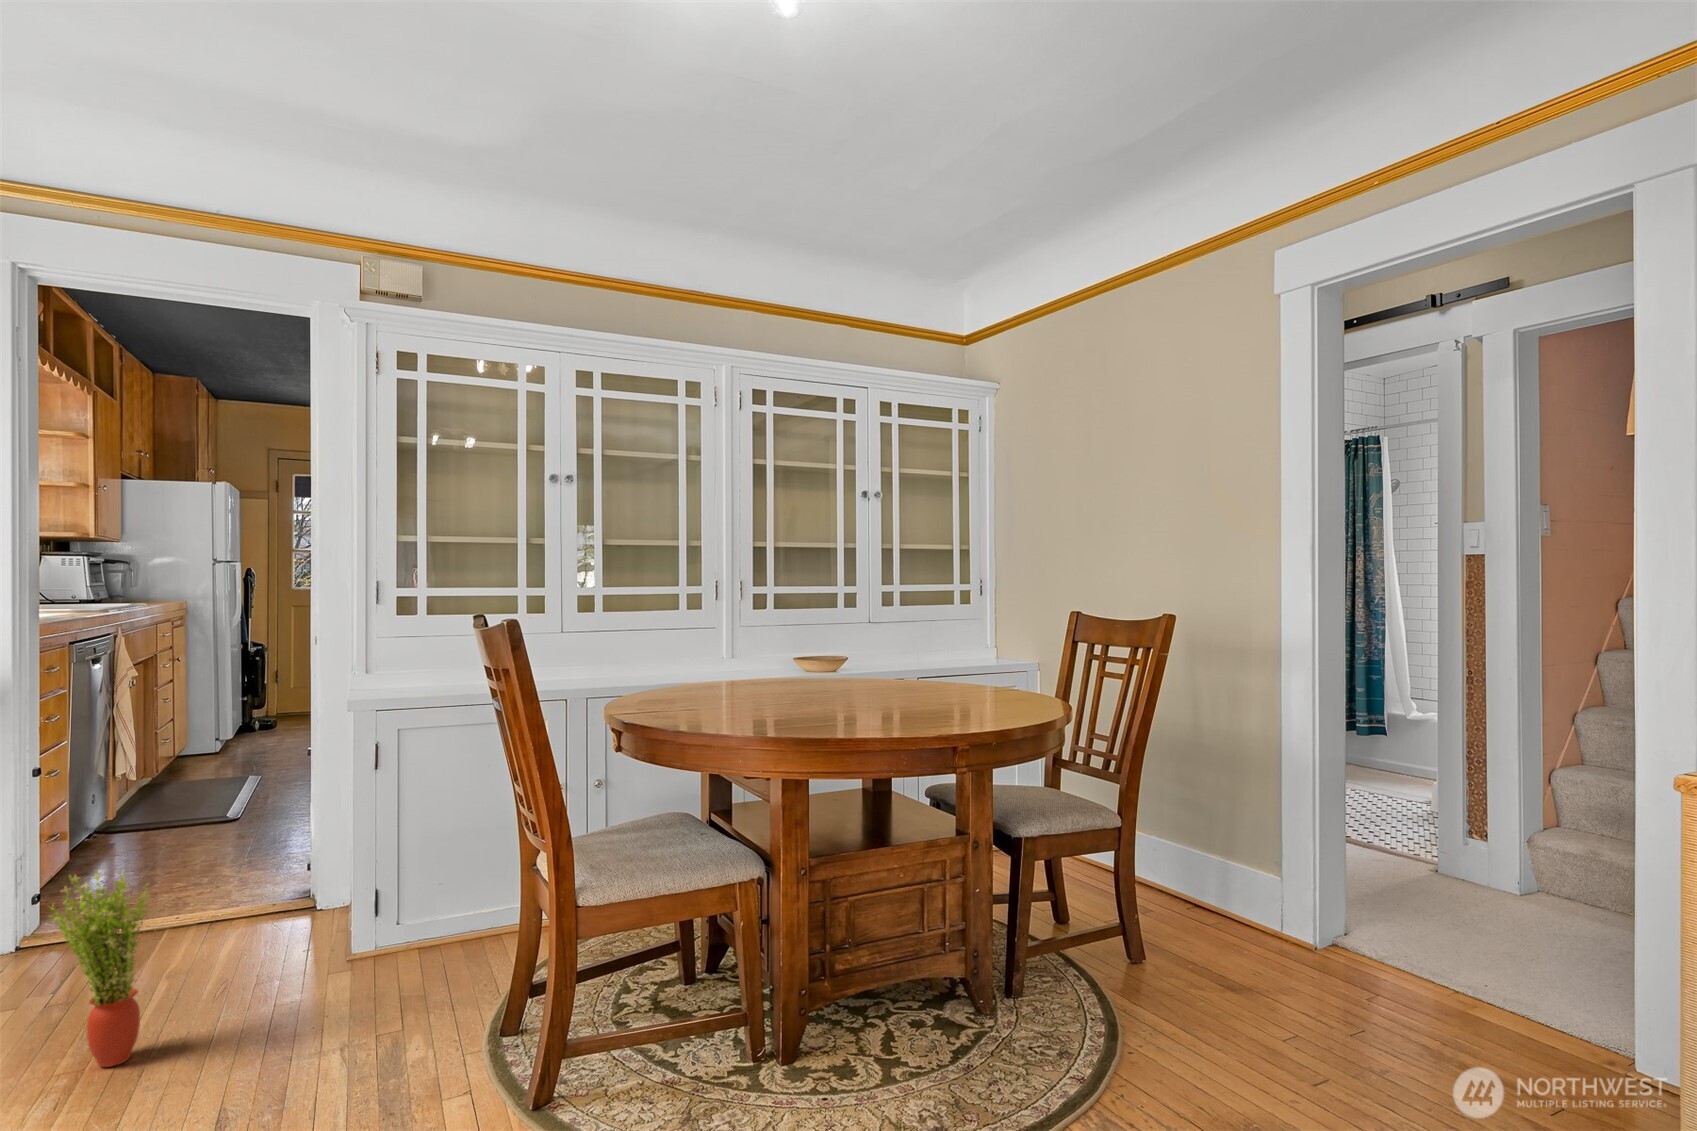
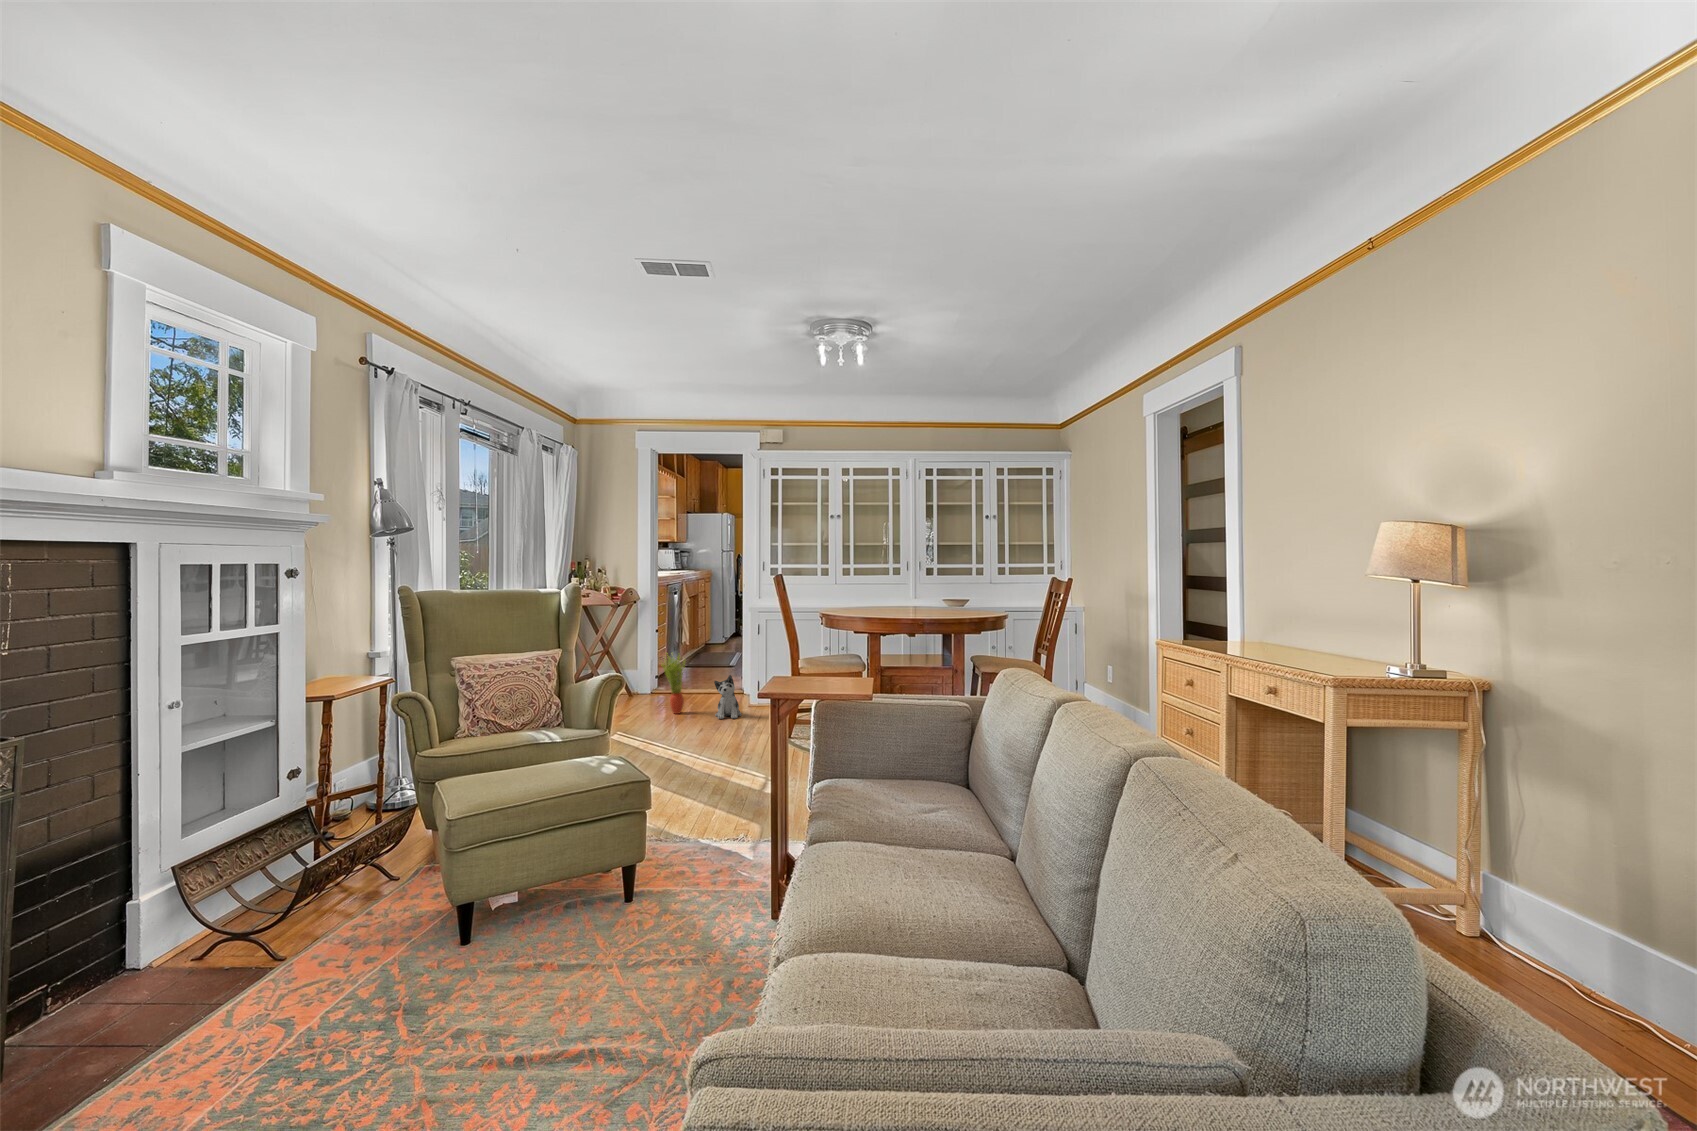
plush toy: none [259,922,350,1070] -> present [714,675,741,719]

